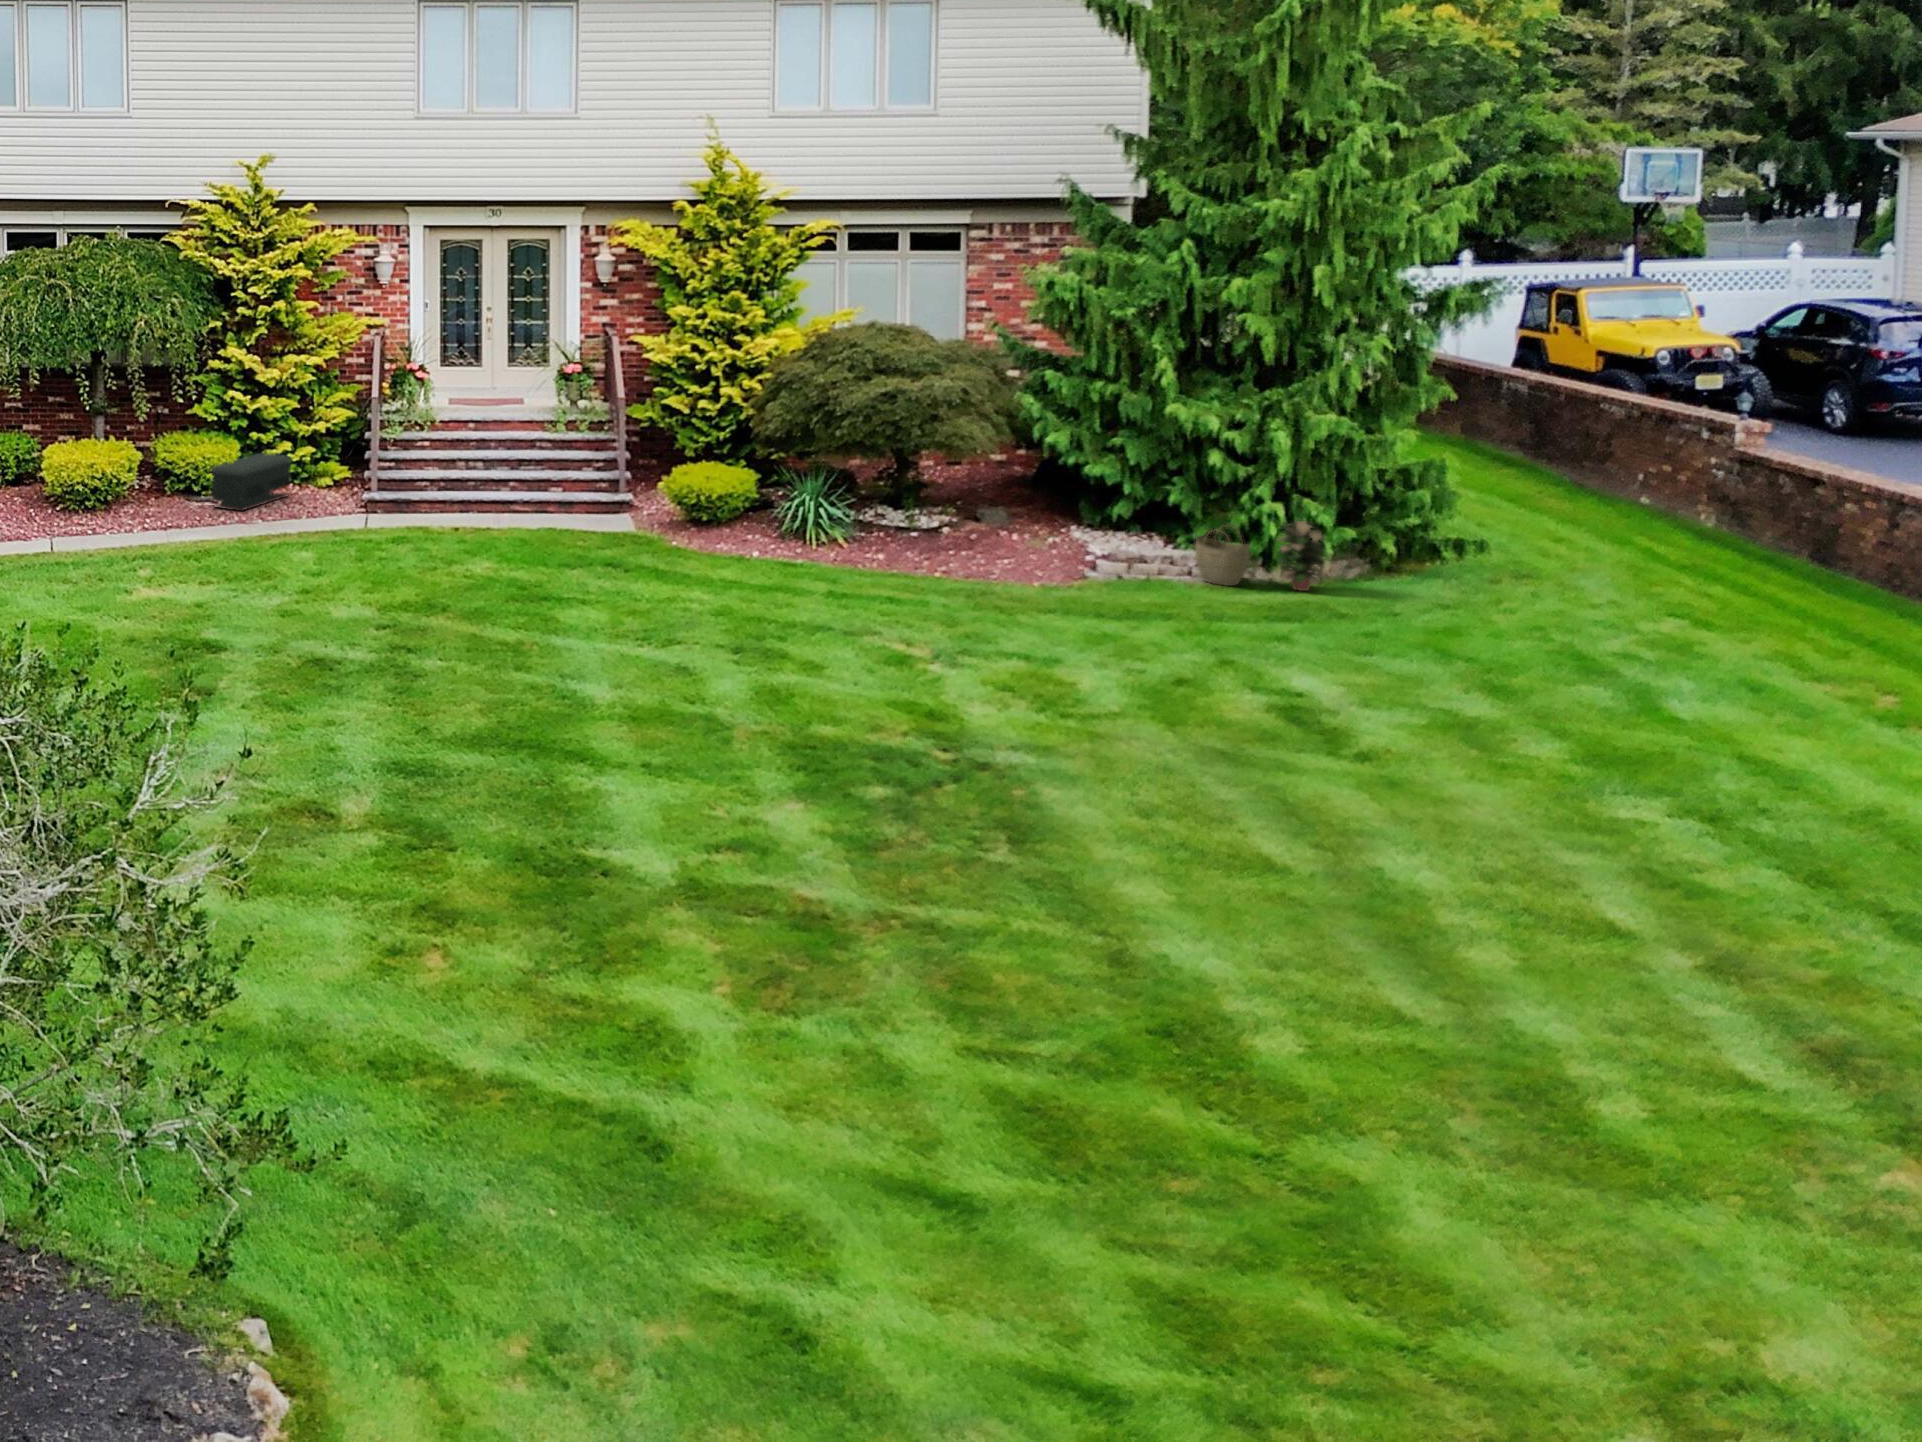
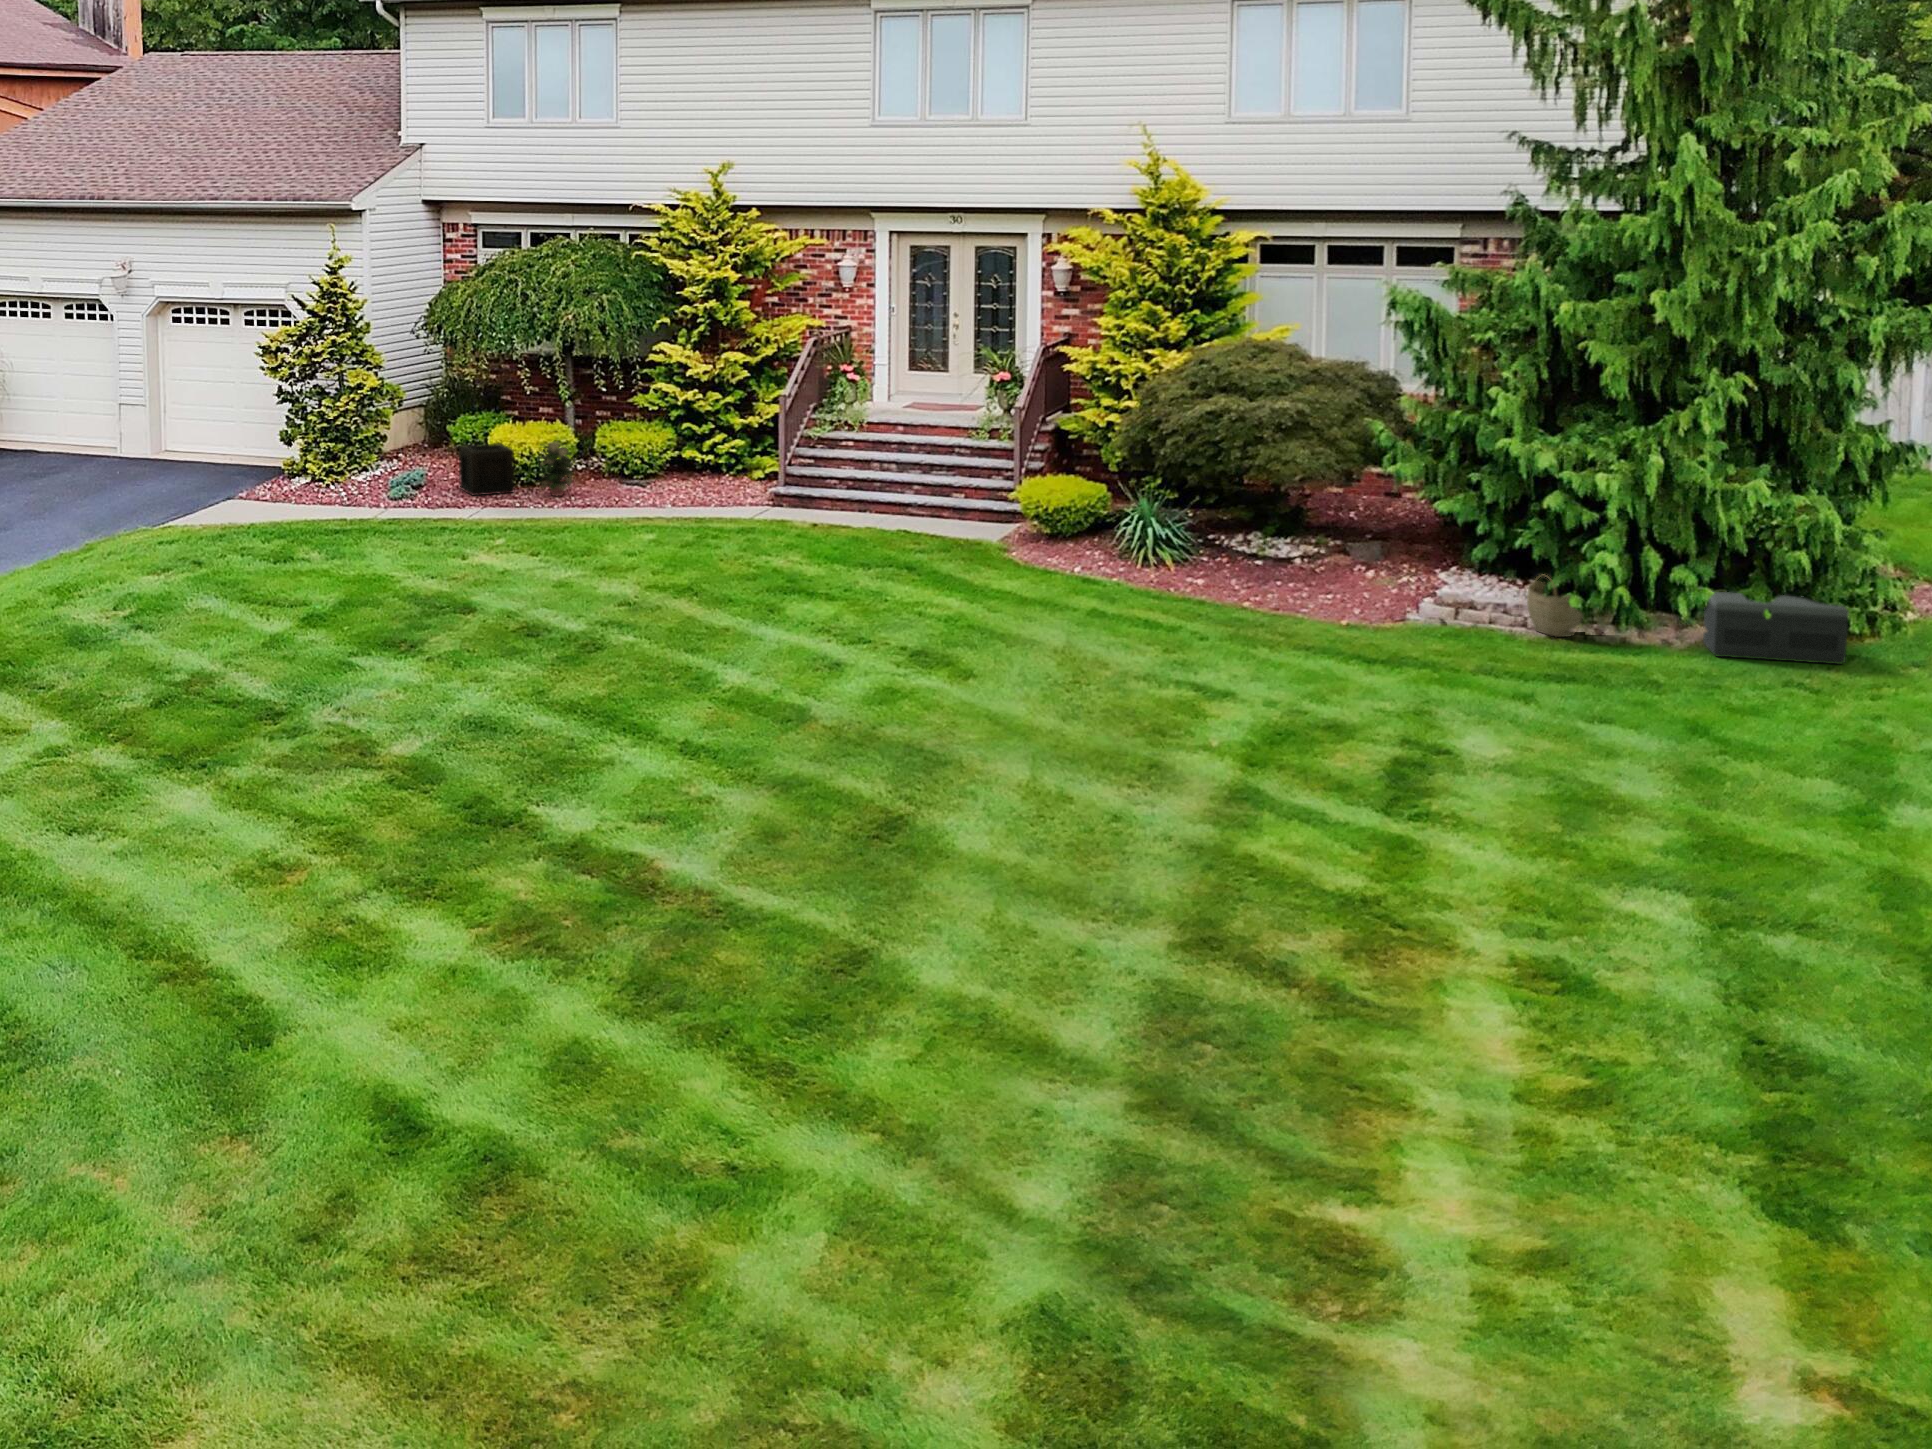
storage bench: present [212,453,291,511] -> present [1703,592,1849,664]
wooden crate: none [6,468,77,530] -> present [459,443,515,496]
decorative plant: present [1277,521,1326,591] -> present [540,442,573,496]

